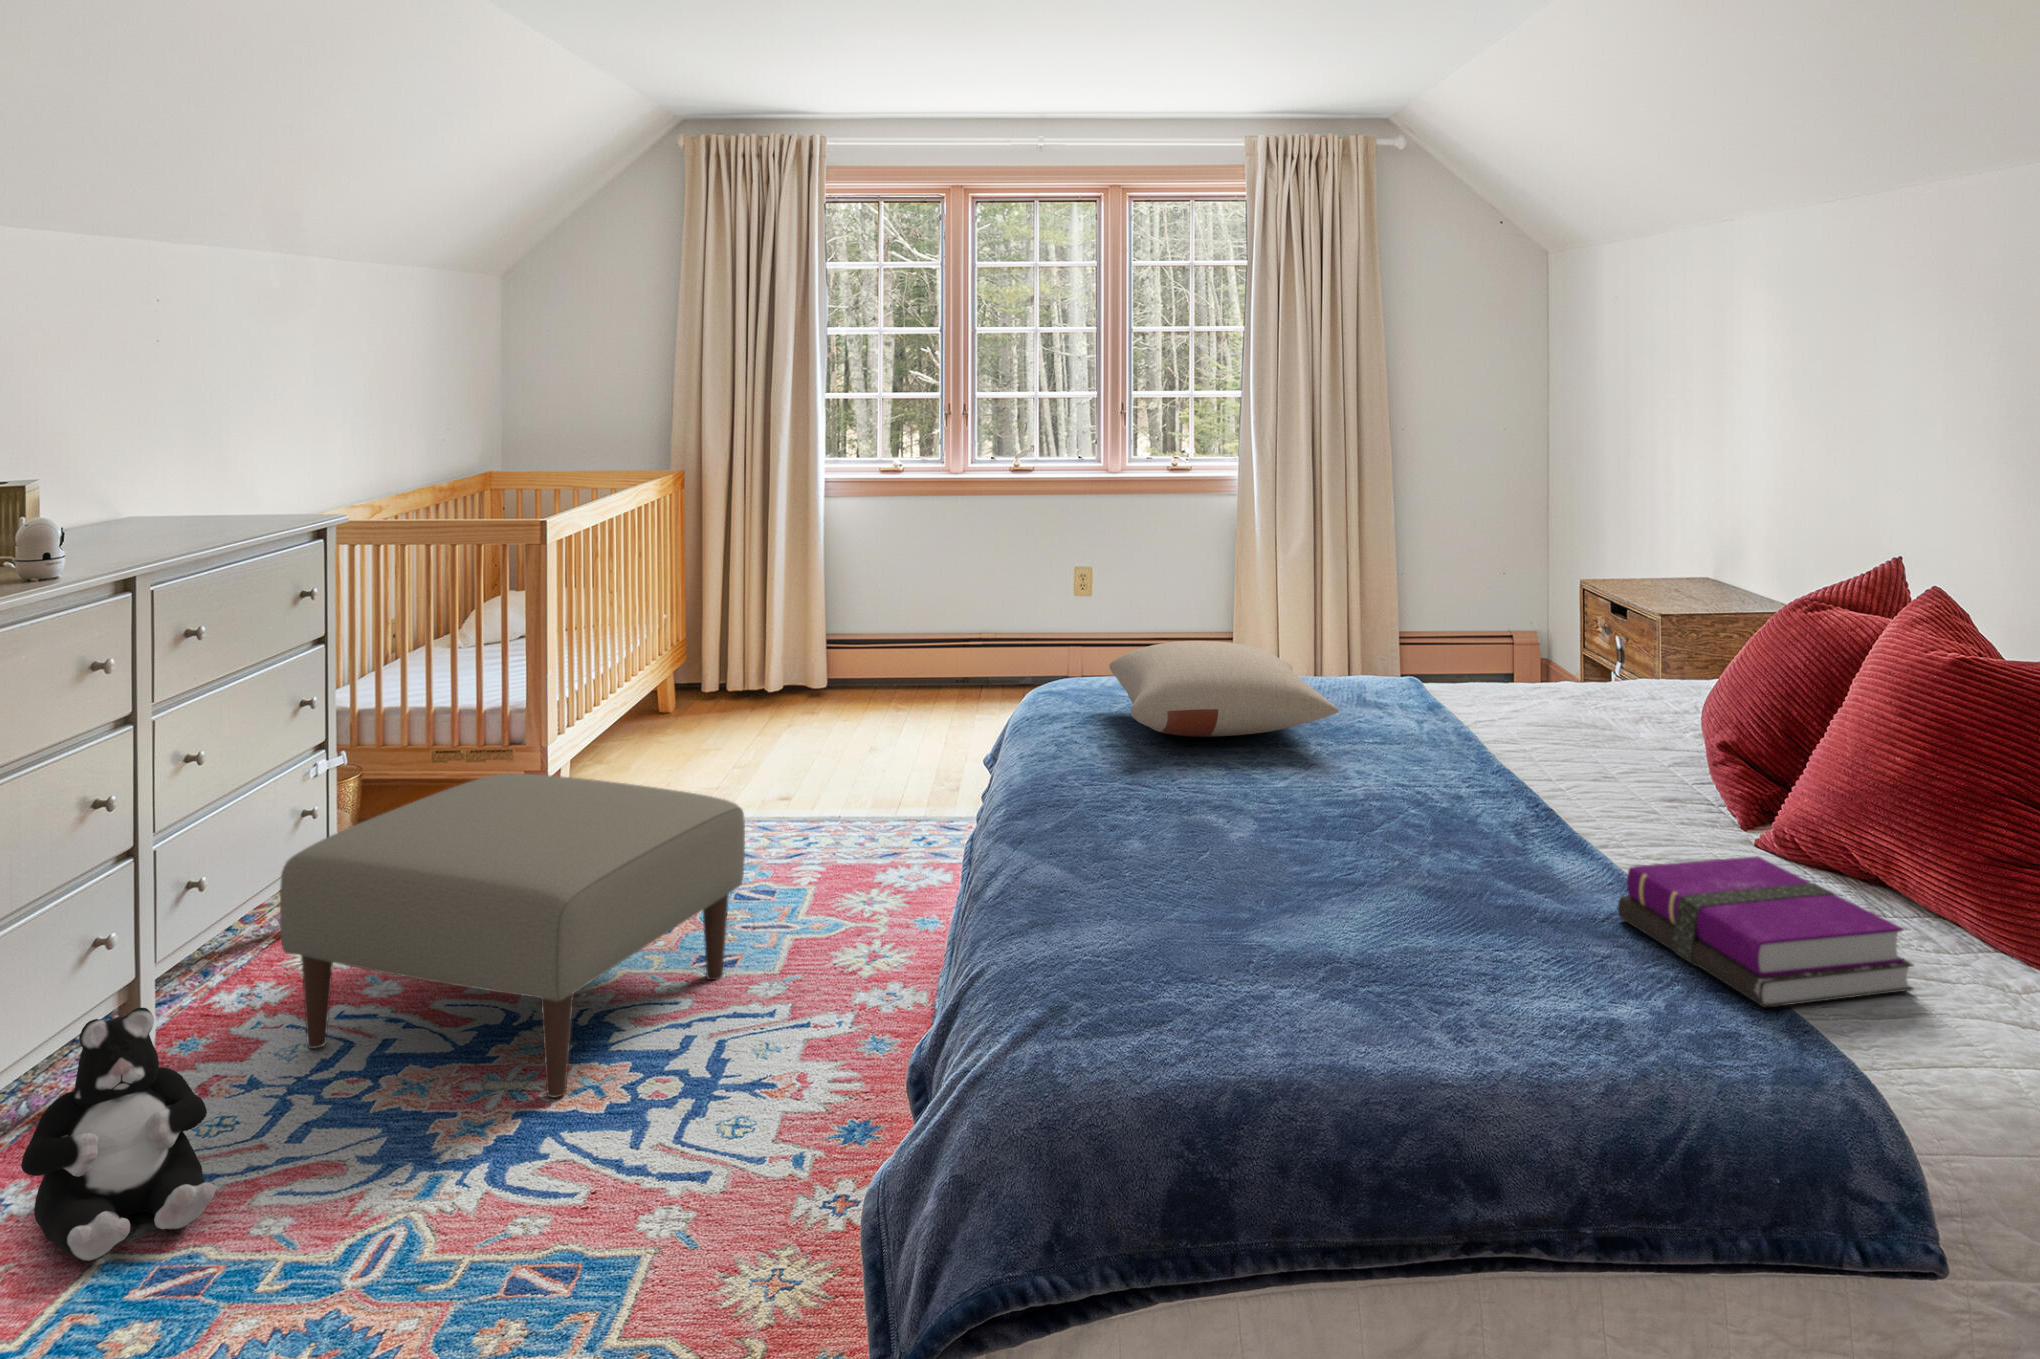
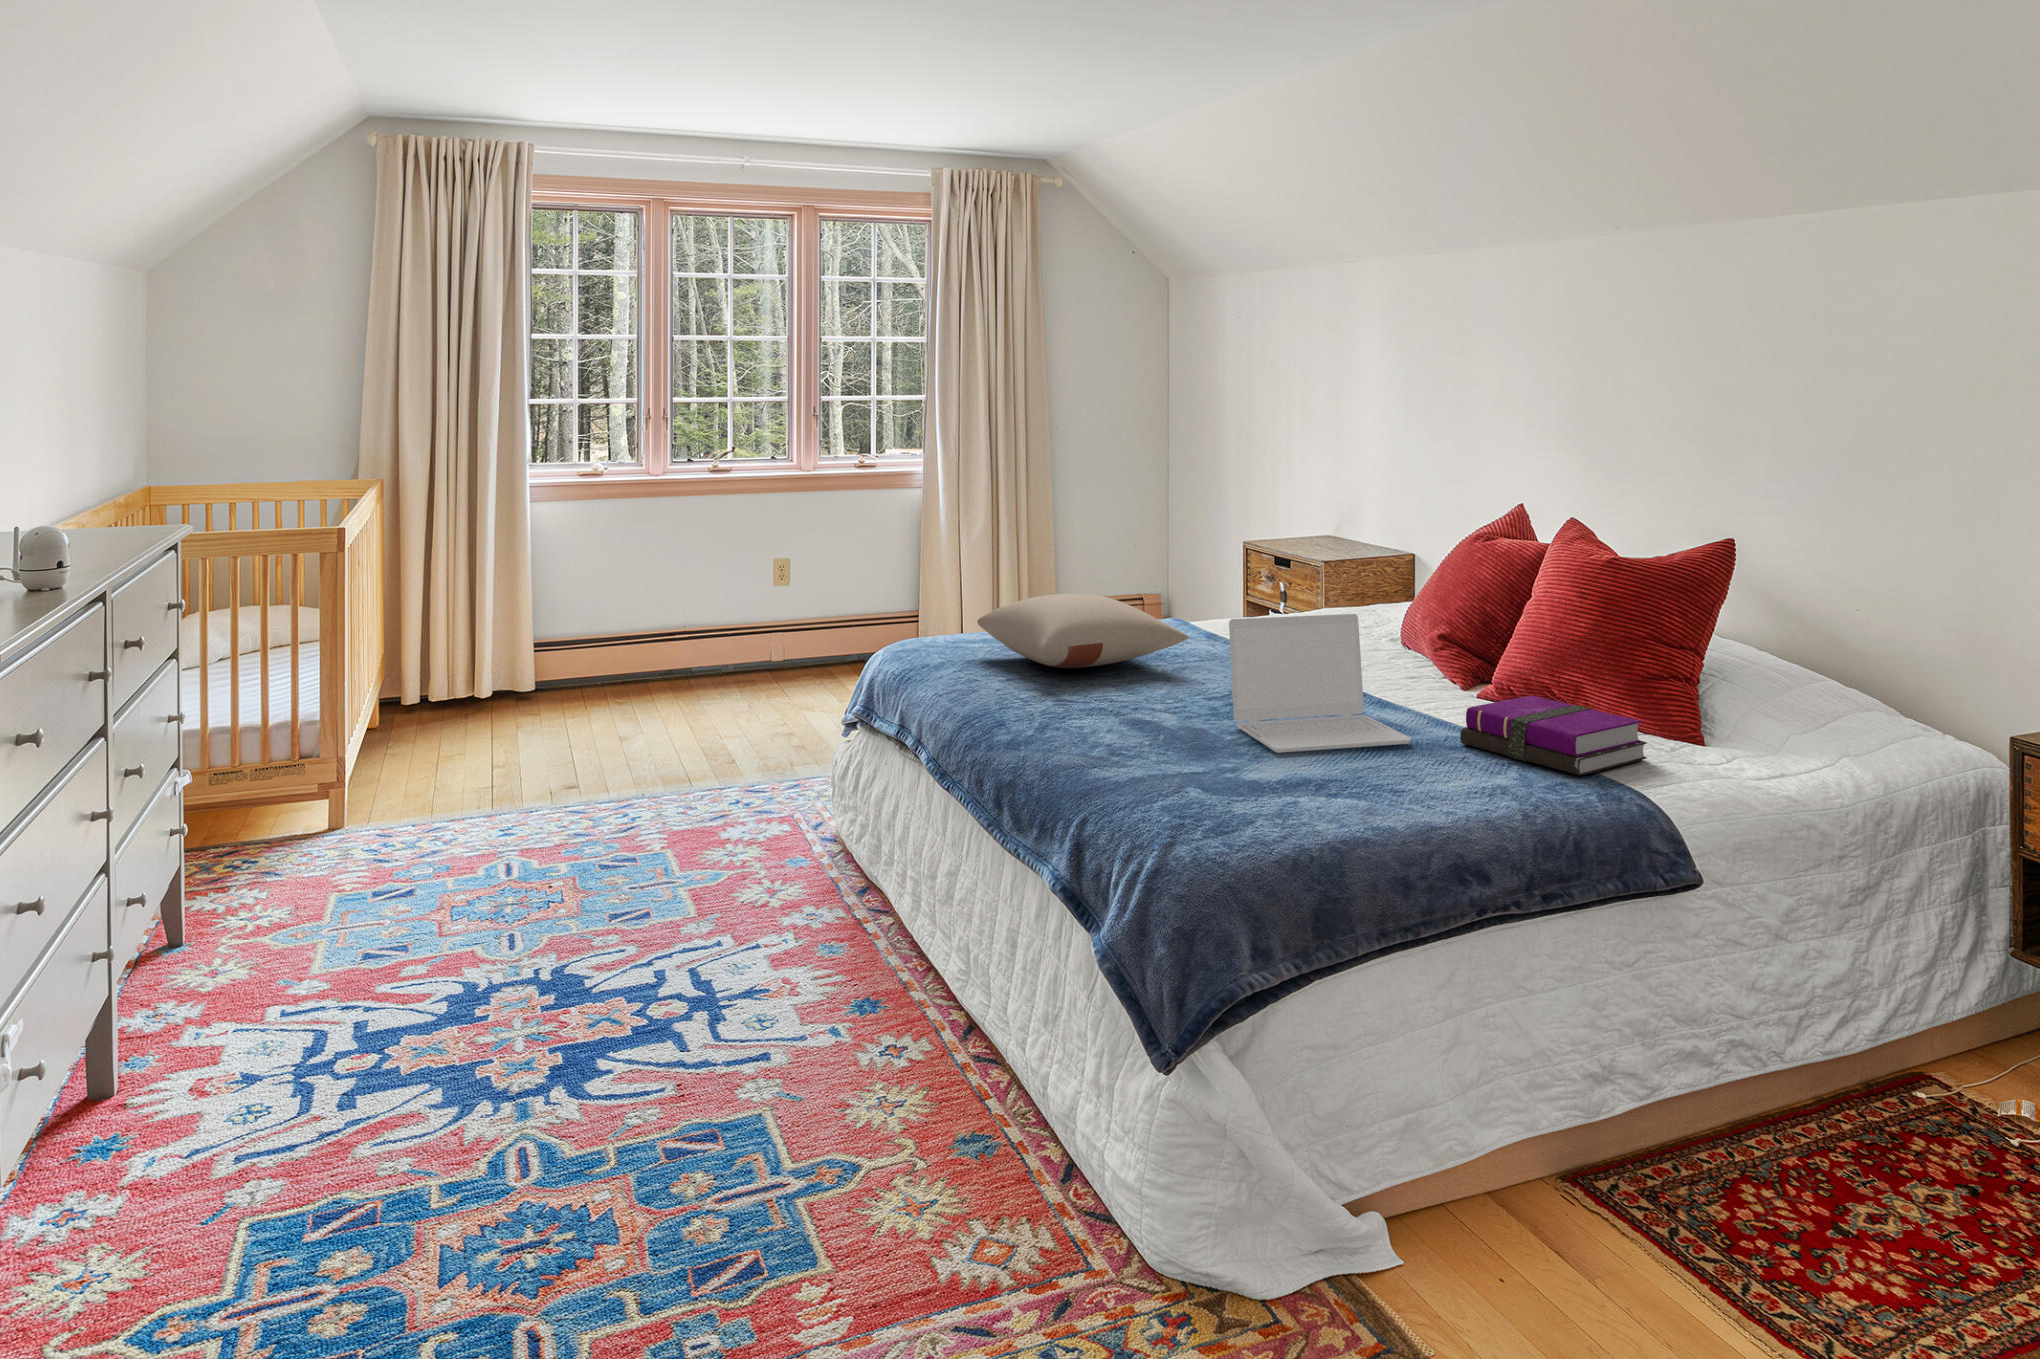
laptop: none [1312,700,1539,908] -> present [1229,614,1411,753]
ottoman: present [280,773,745,1098] -> none [264,763,664,1034]
plush toy: present [21,1008,216,1261] -> none [153,985,349,1210]

